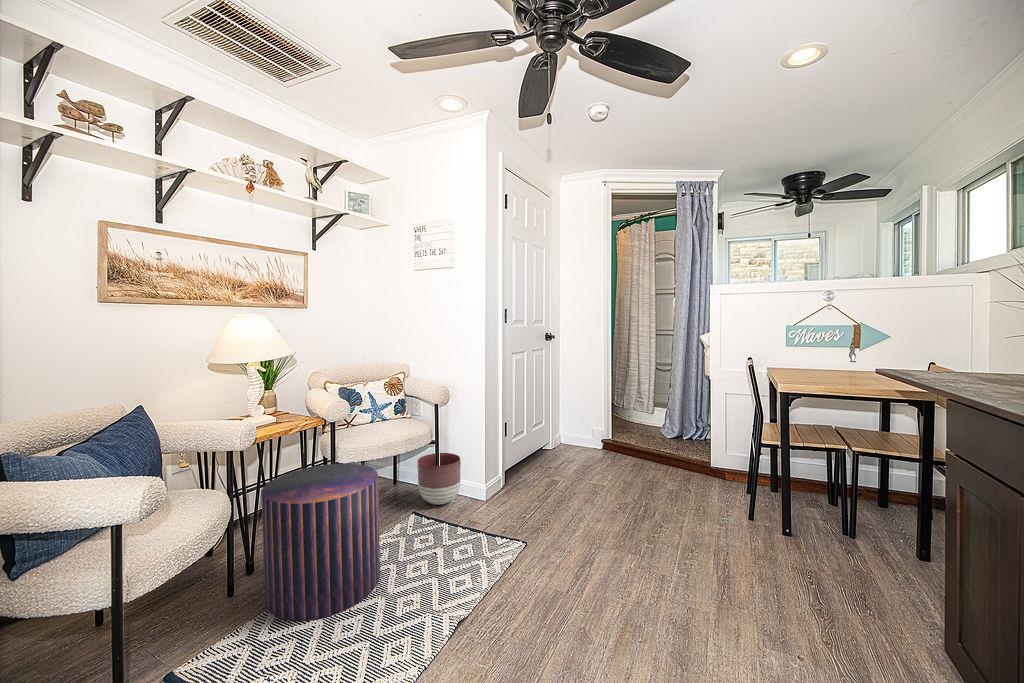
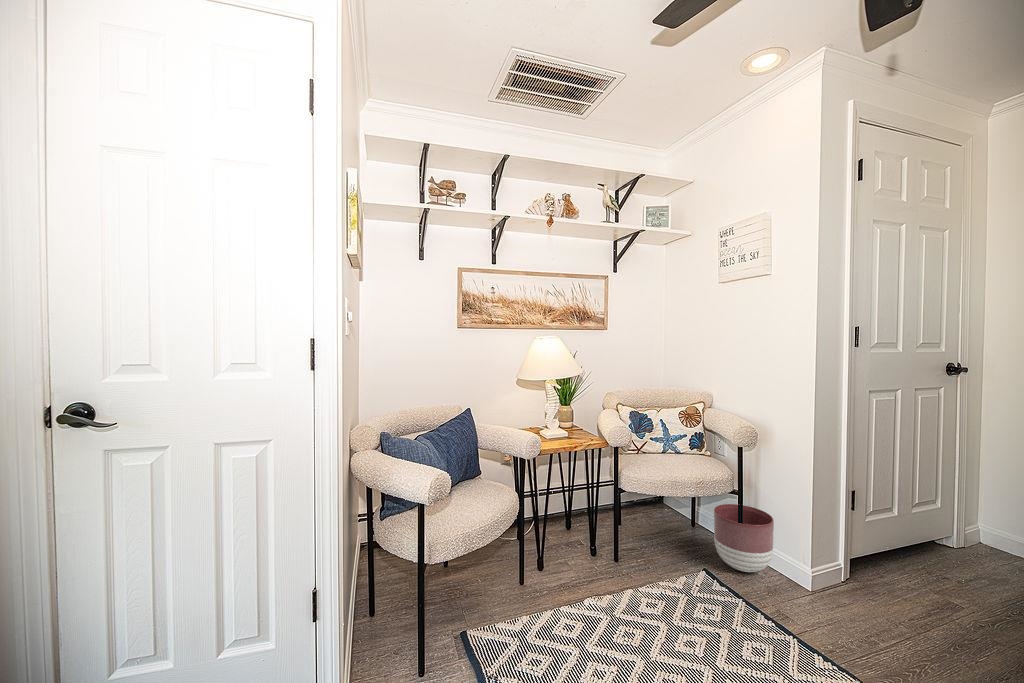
pouf: present [261,464,380,621] -> none [540,488,649,652]

